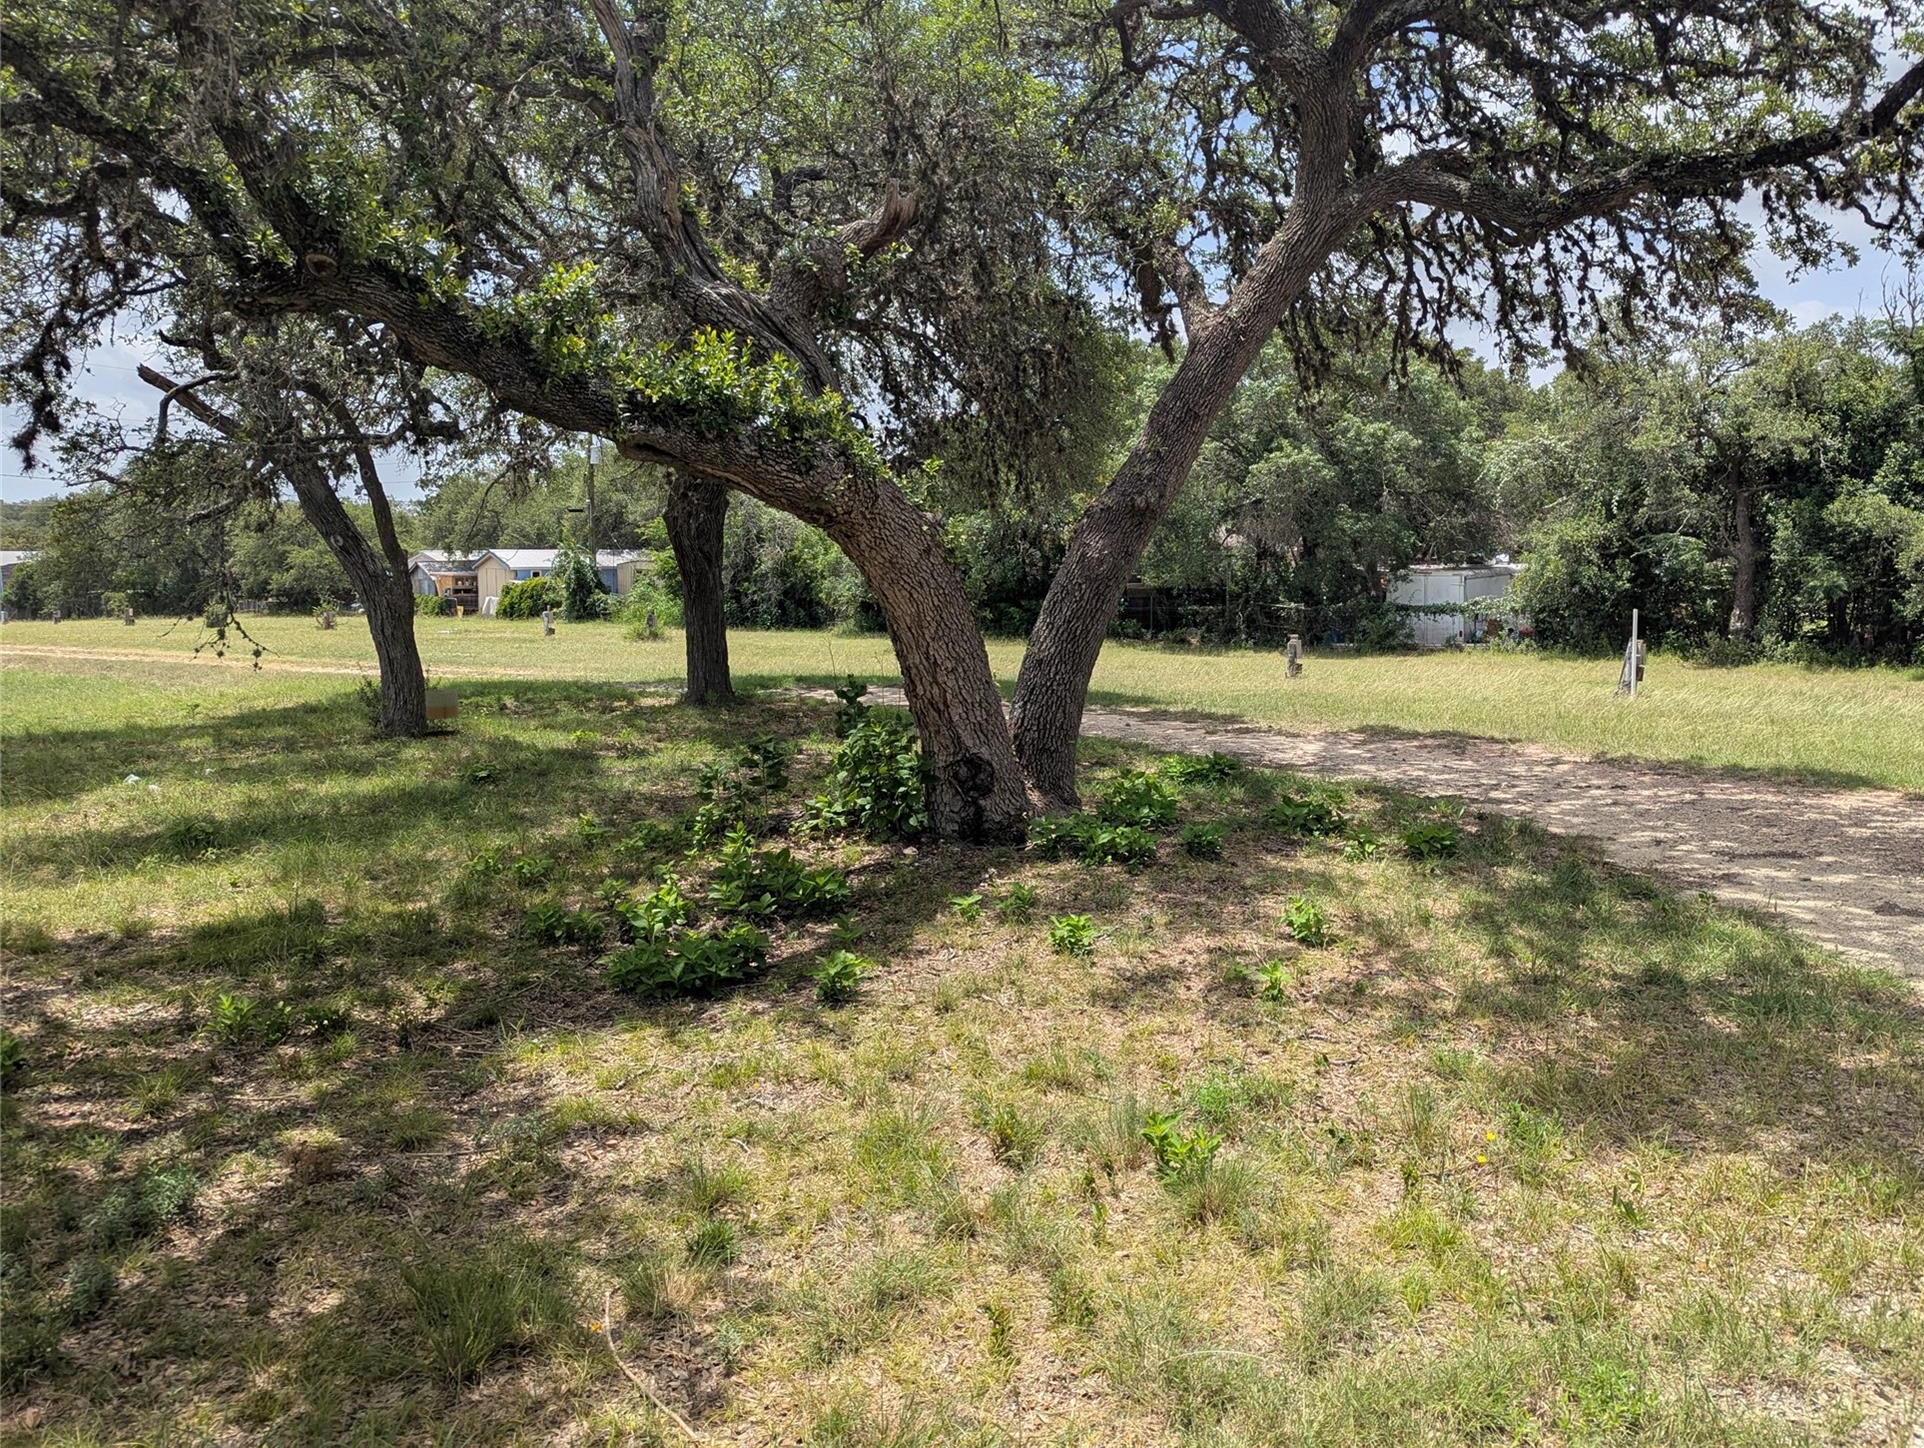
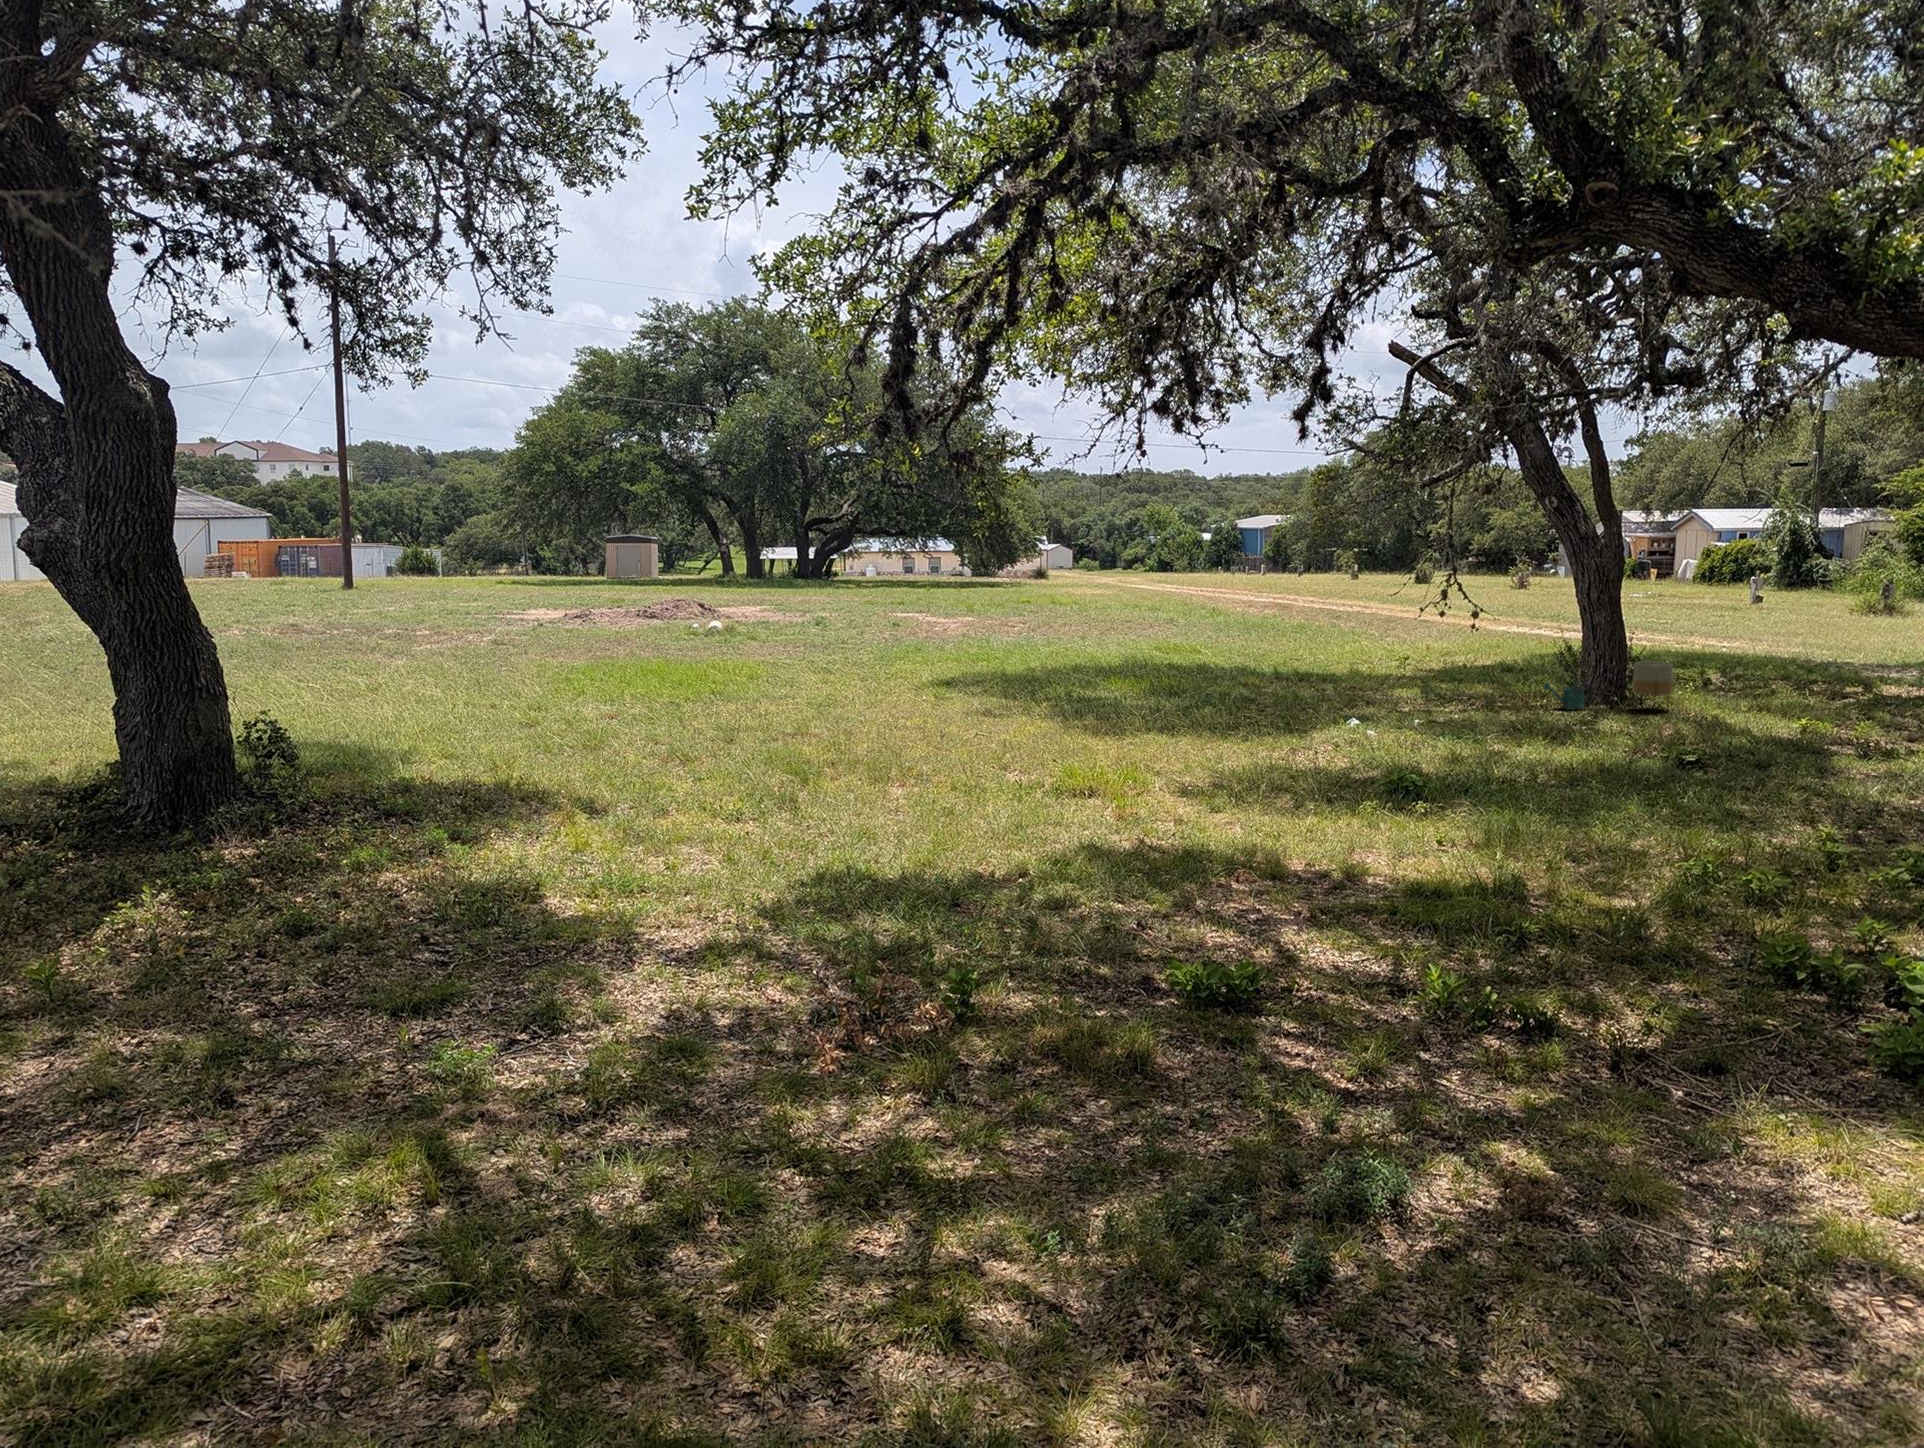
watering can: none [345,713,389,739] -> present [1543,683,1591,710]

